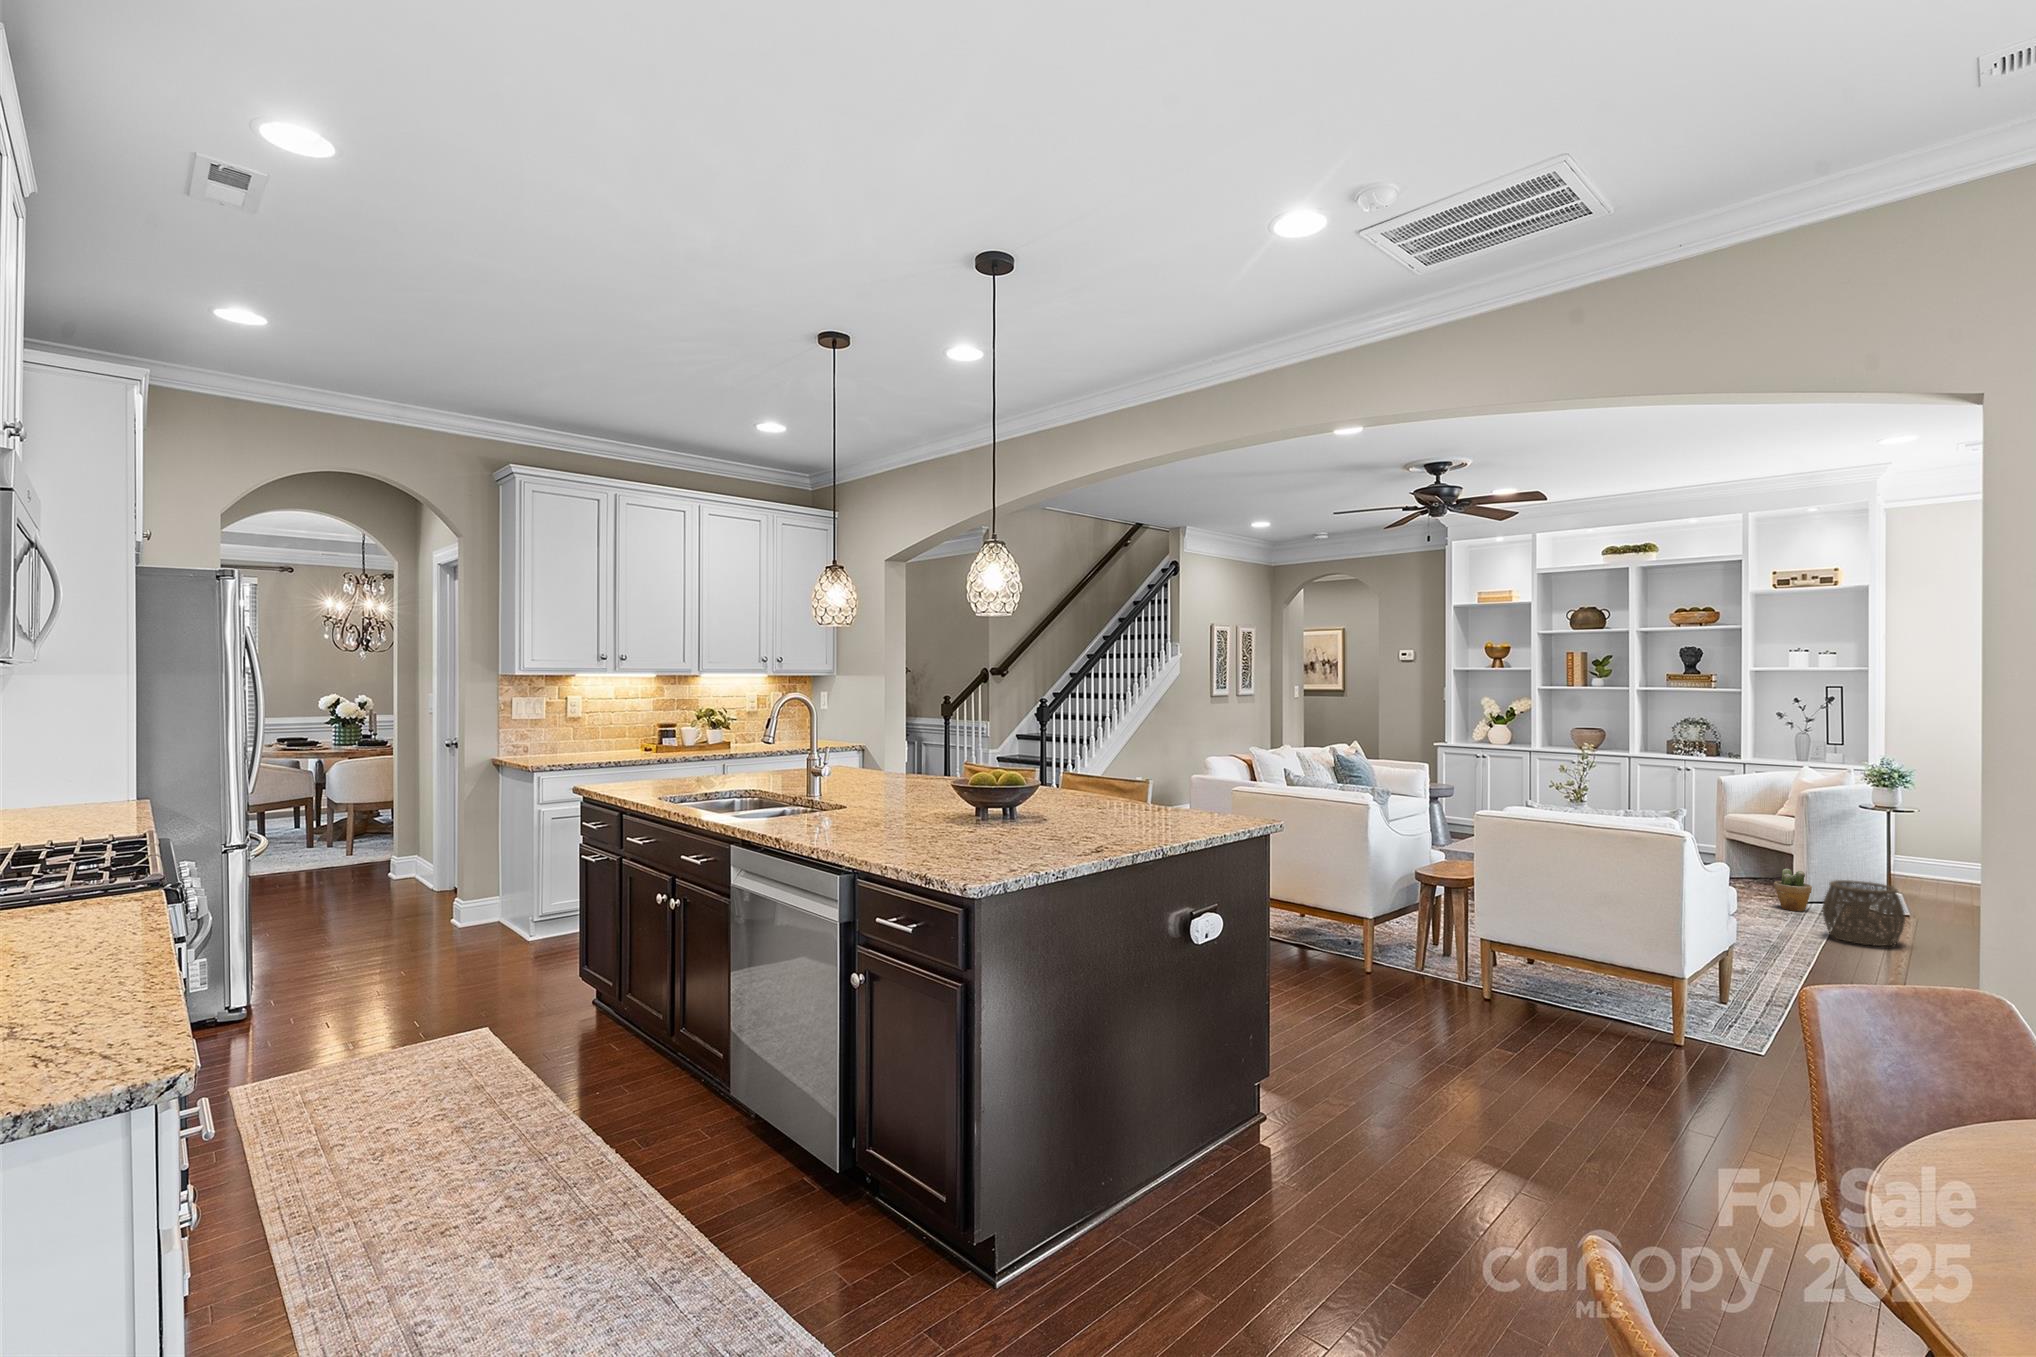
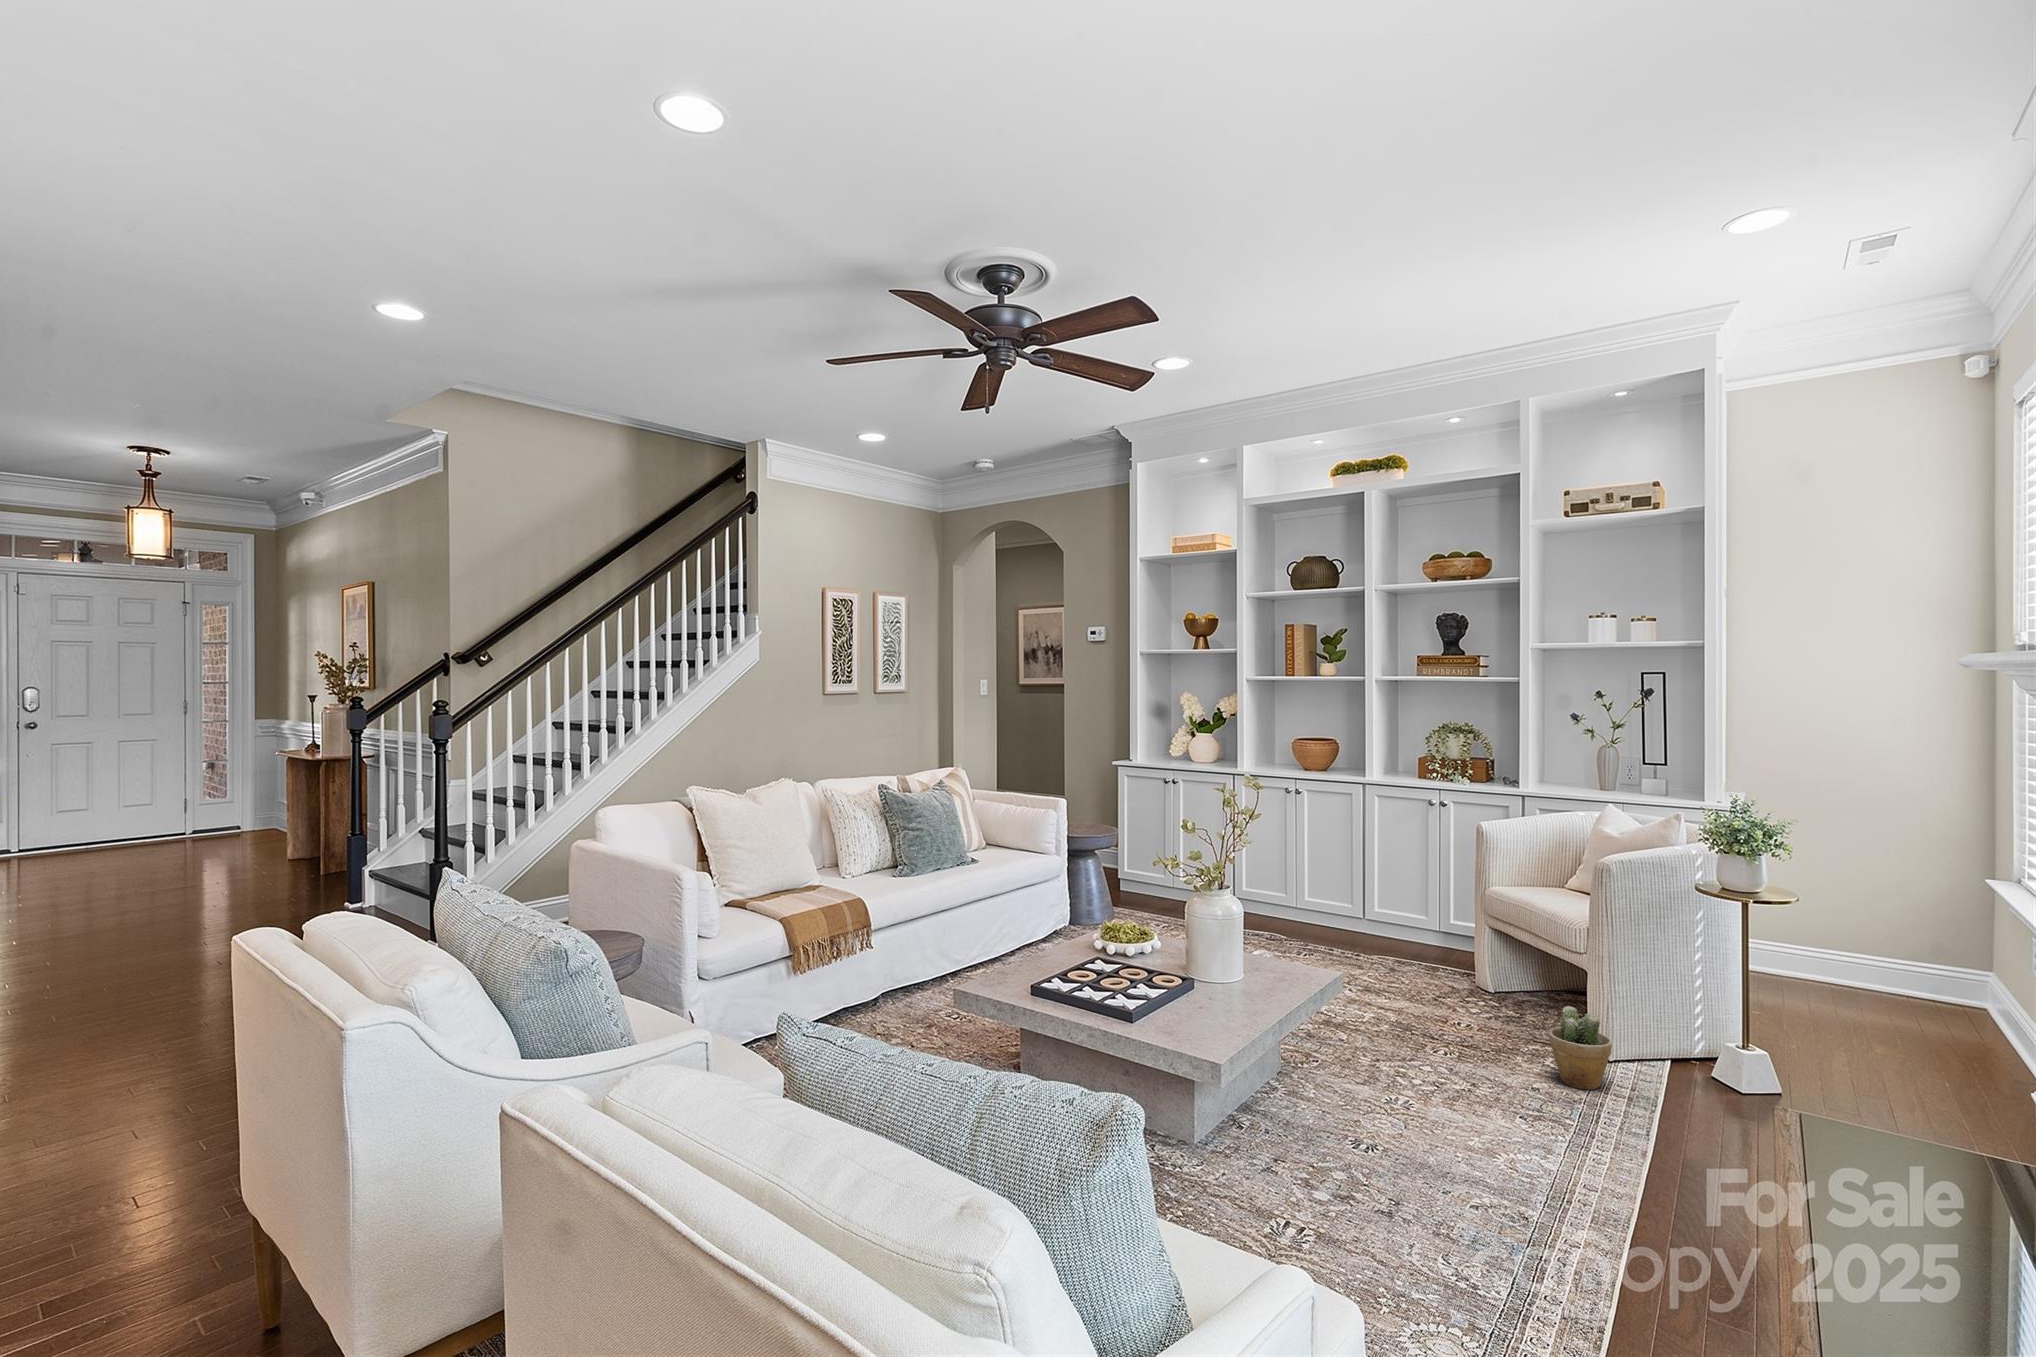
woven basket: present [1822,880,1905,946] -> none [1624,1065,1790,1230]

